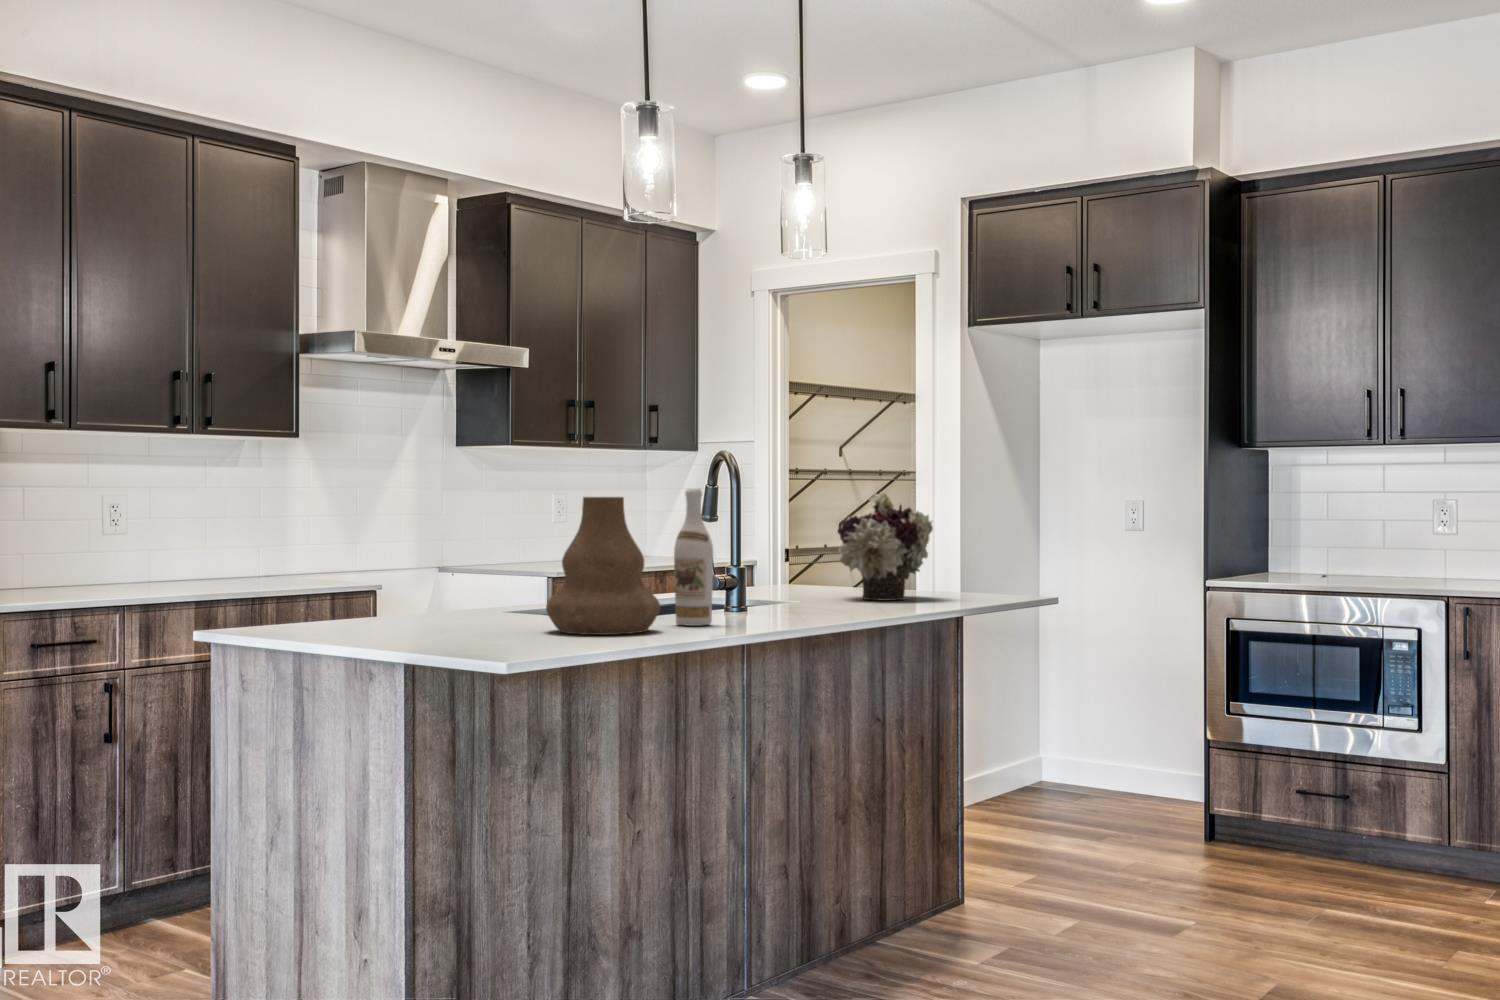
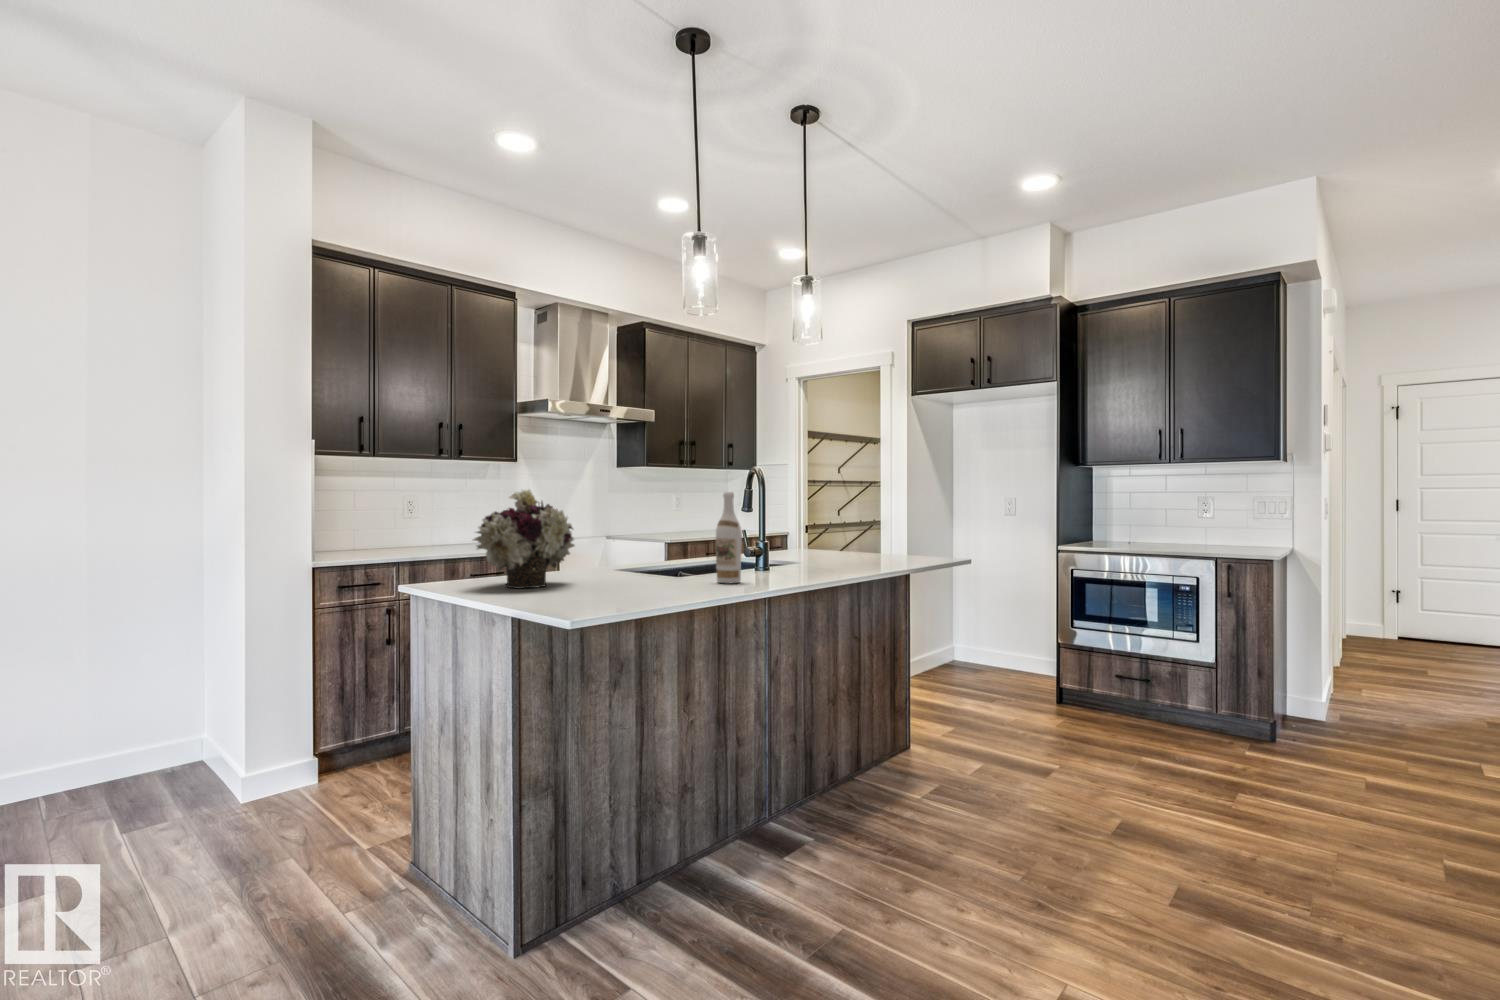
flower arrangement: present [837,492,933,601] -> present [473,490,575,588]
vase: present [546,497,660,635] -> none [626,498,703,592]

